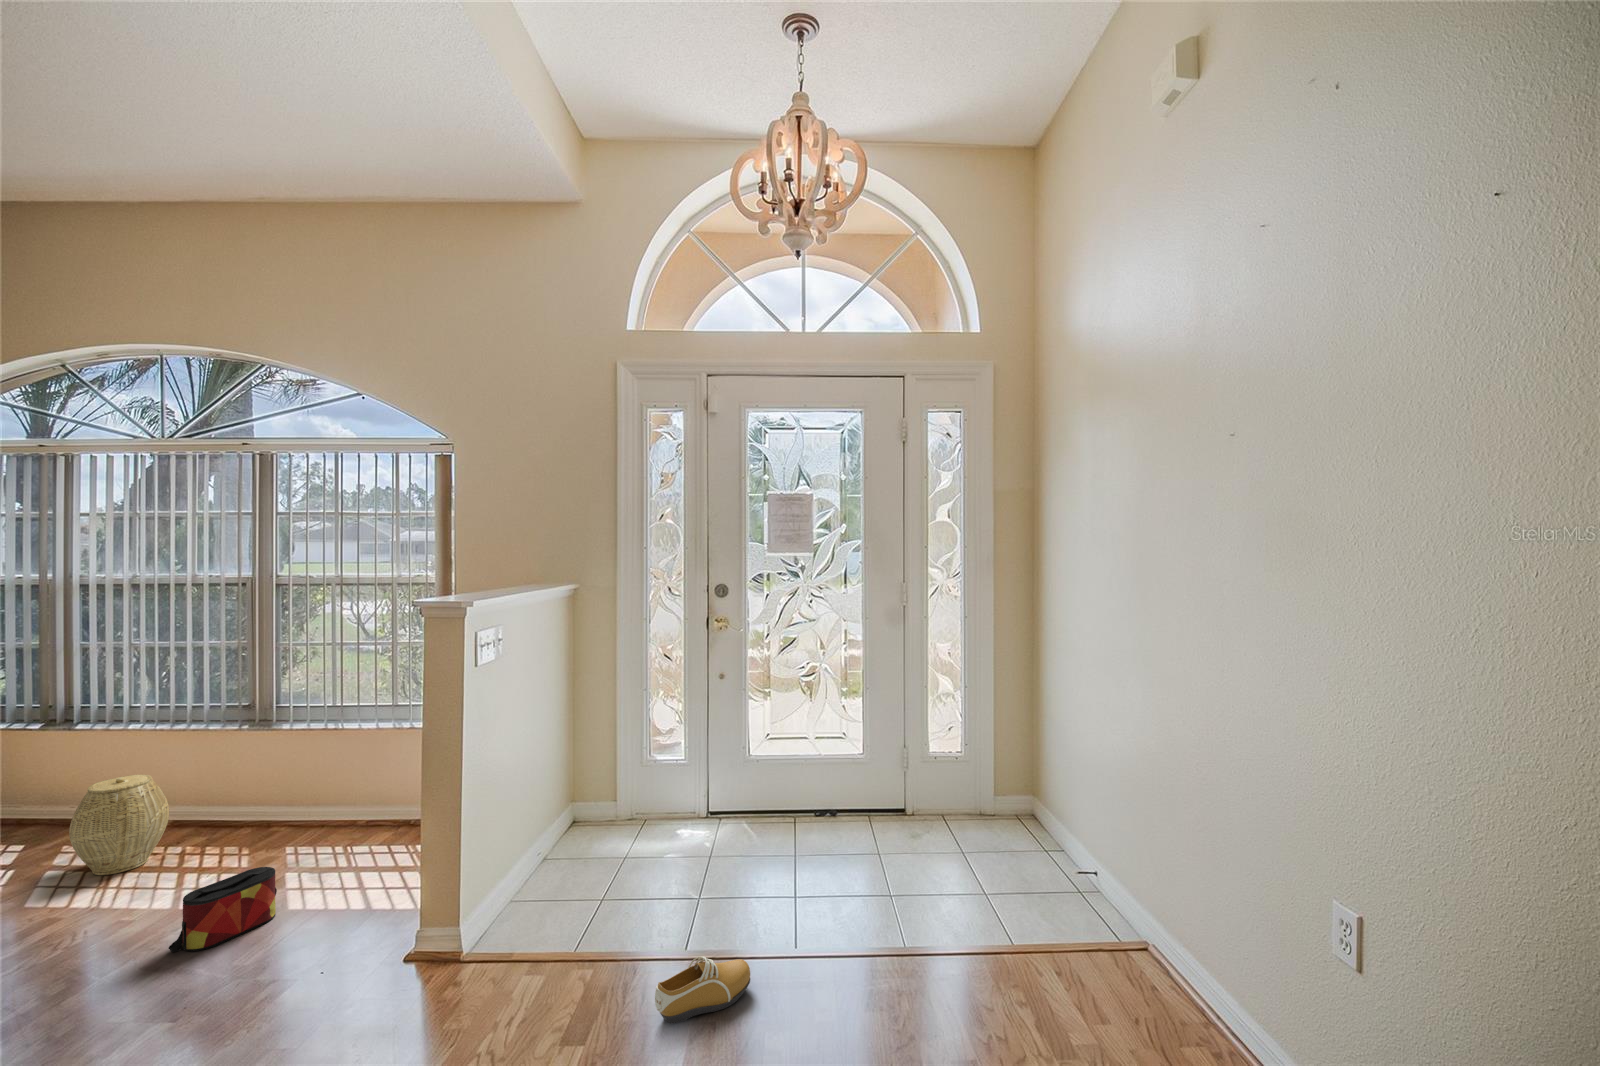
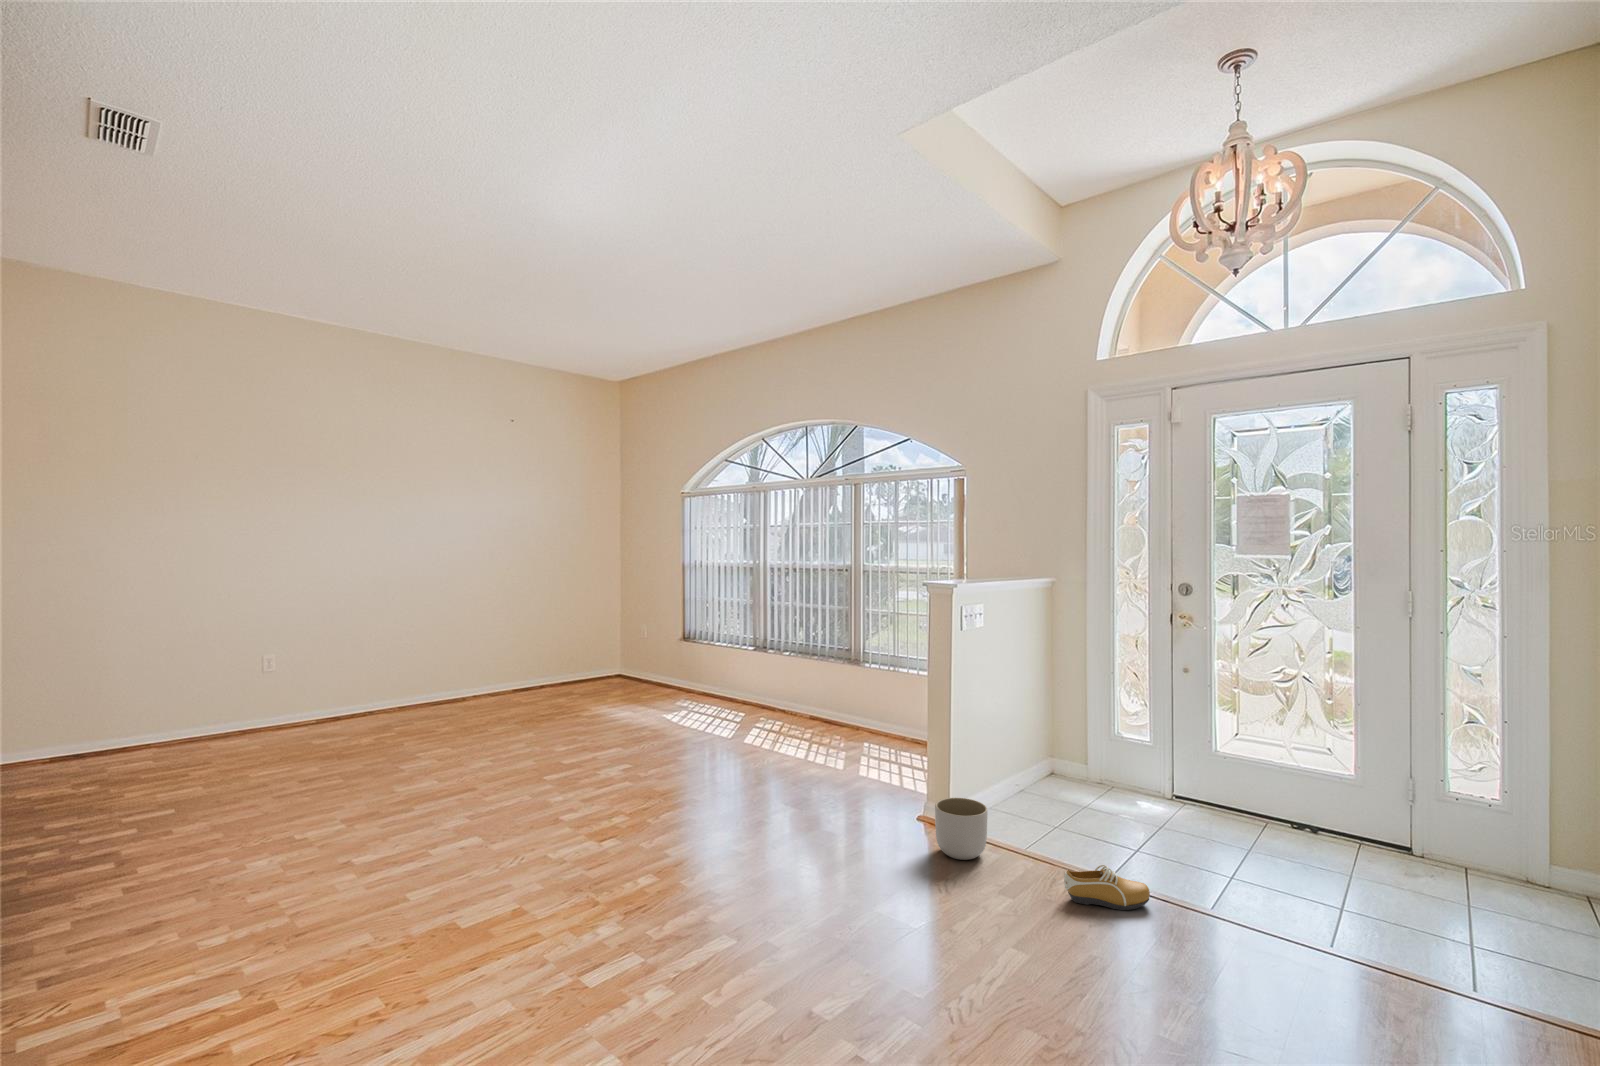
woven basket: present [69,775,169,875] -> none [765,680,807,736]
bag: present [169,867,277,952] -> none [804,743,855,780]
planter: none [450,917,533,1022] -> present [935,798,988,860]

